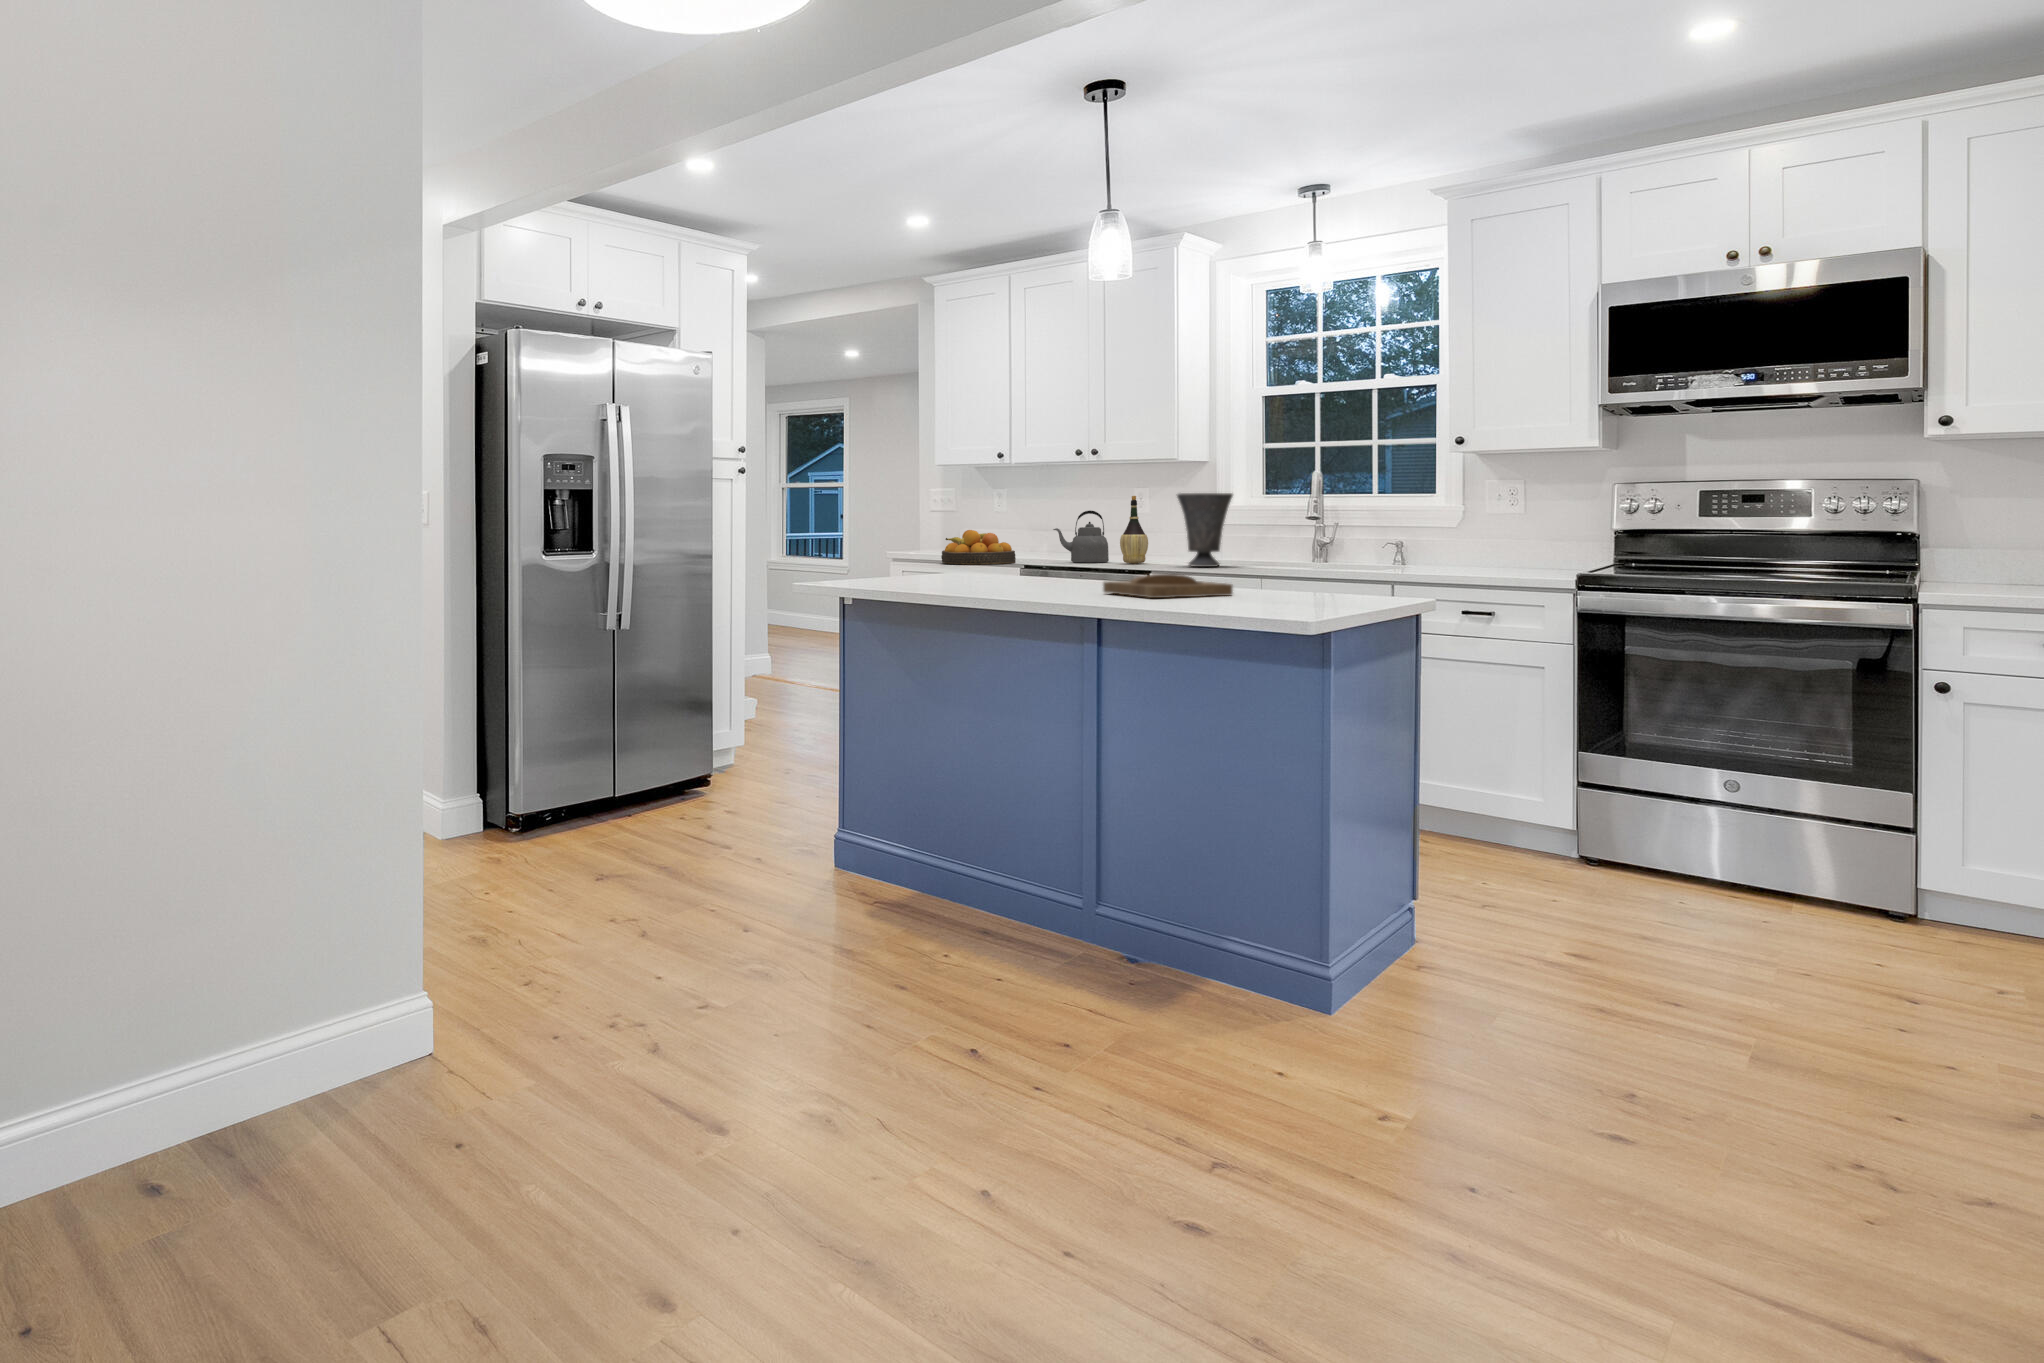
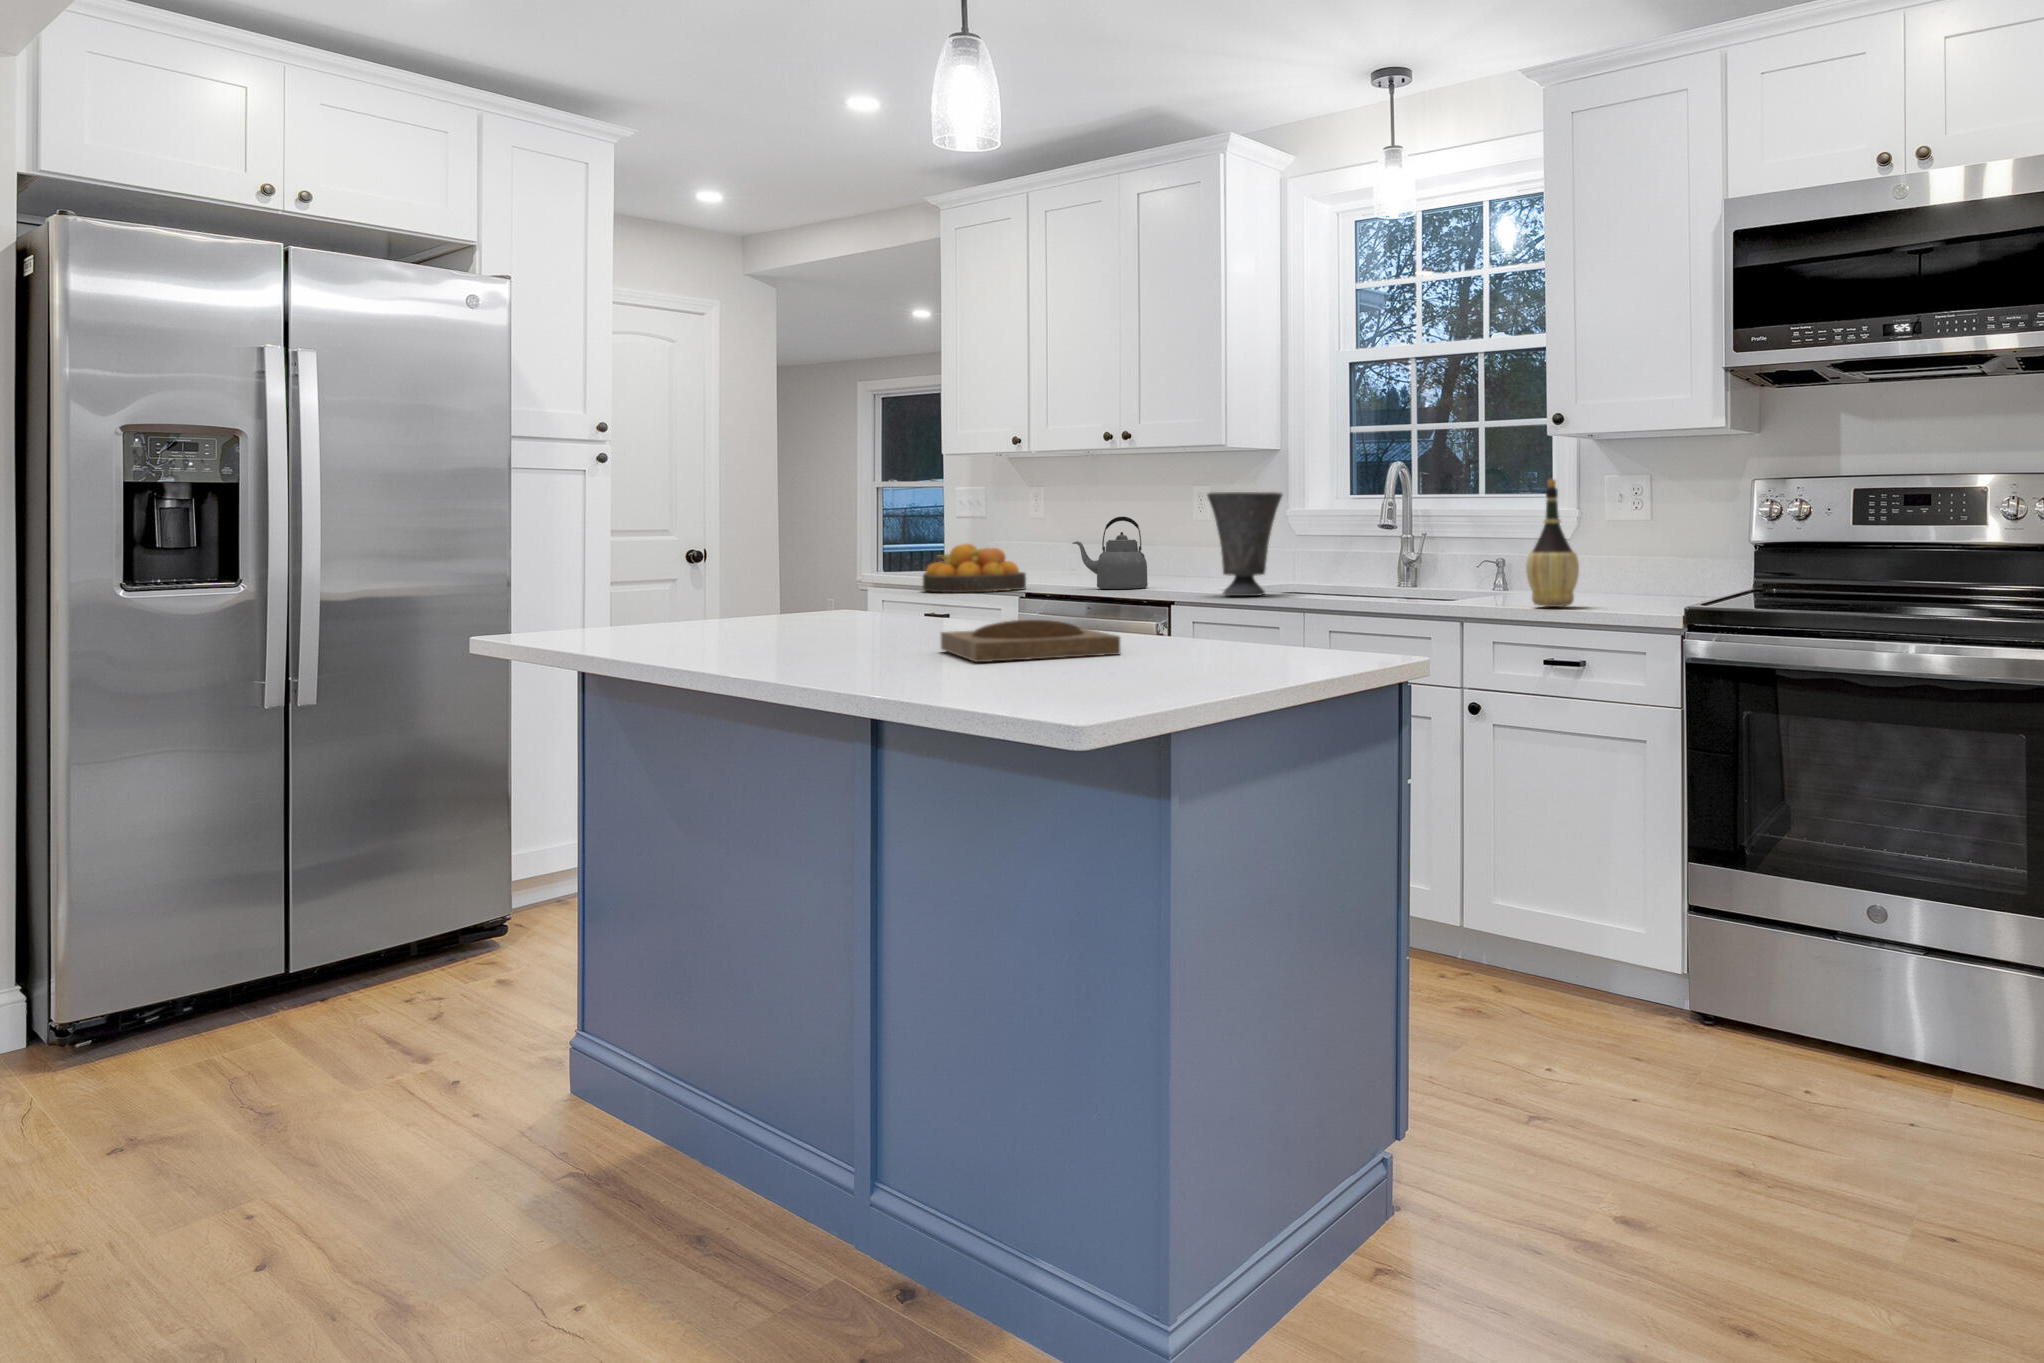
wine bottle: present [1120,496,1148,563] -> present [1526,479,1579,607]

